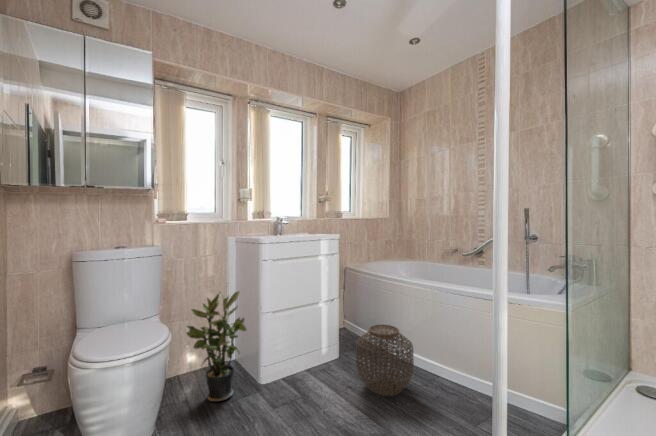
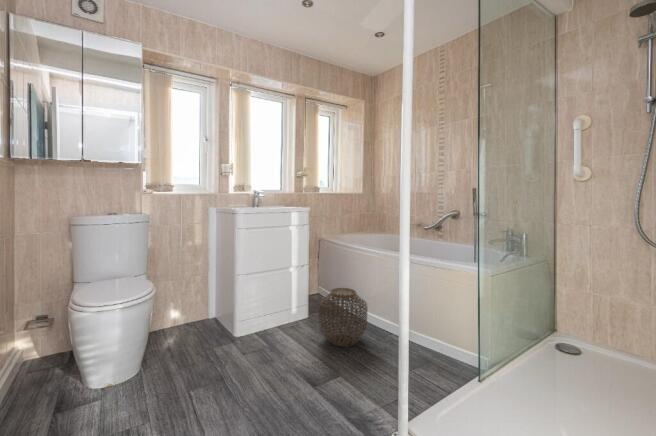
potted plant: present [187,291,246,402] -> none [169,254,223,349]

